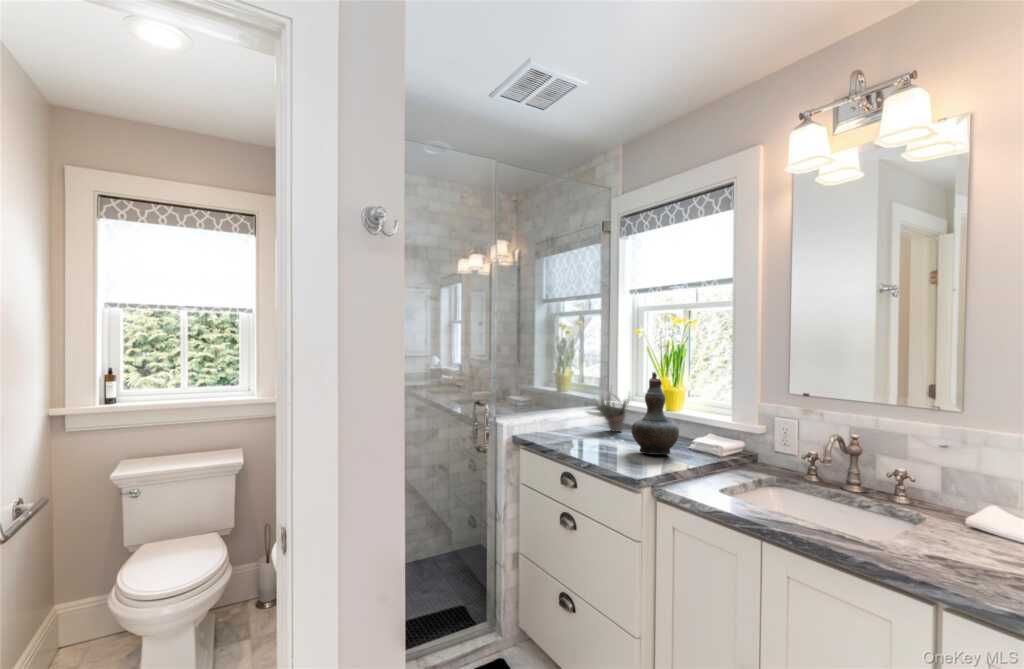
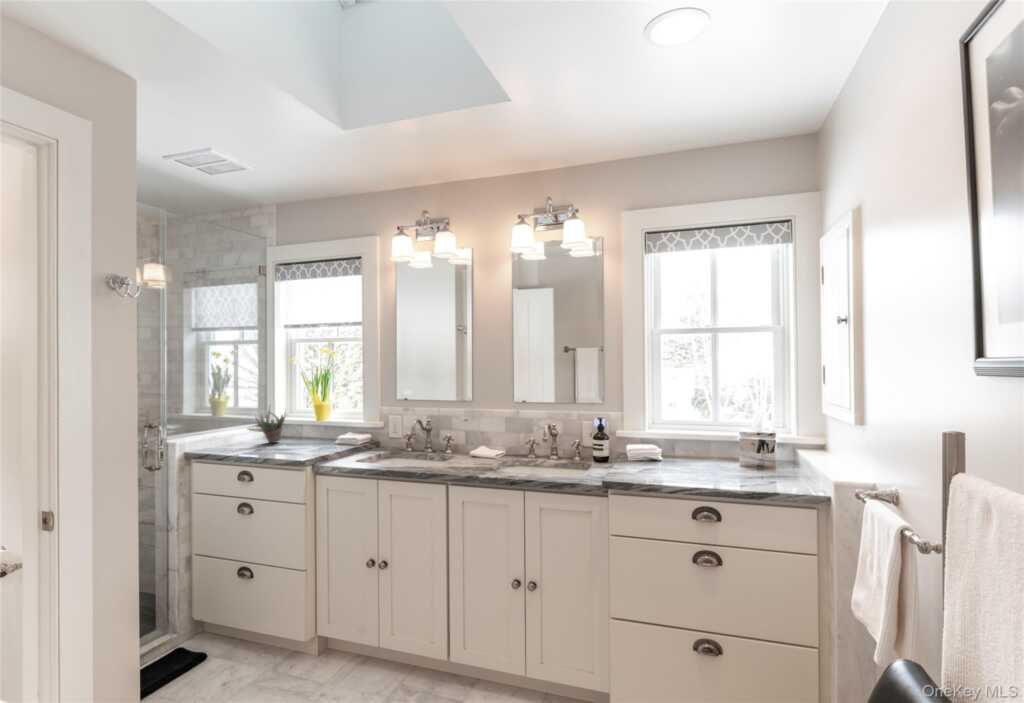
decorative vase: present [632,372,679,455] -> none [292,390,328,452]

